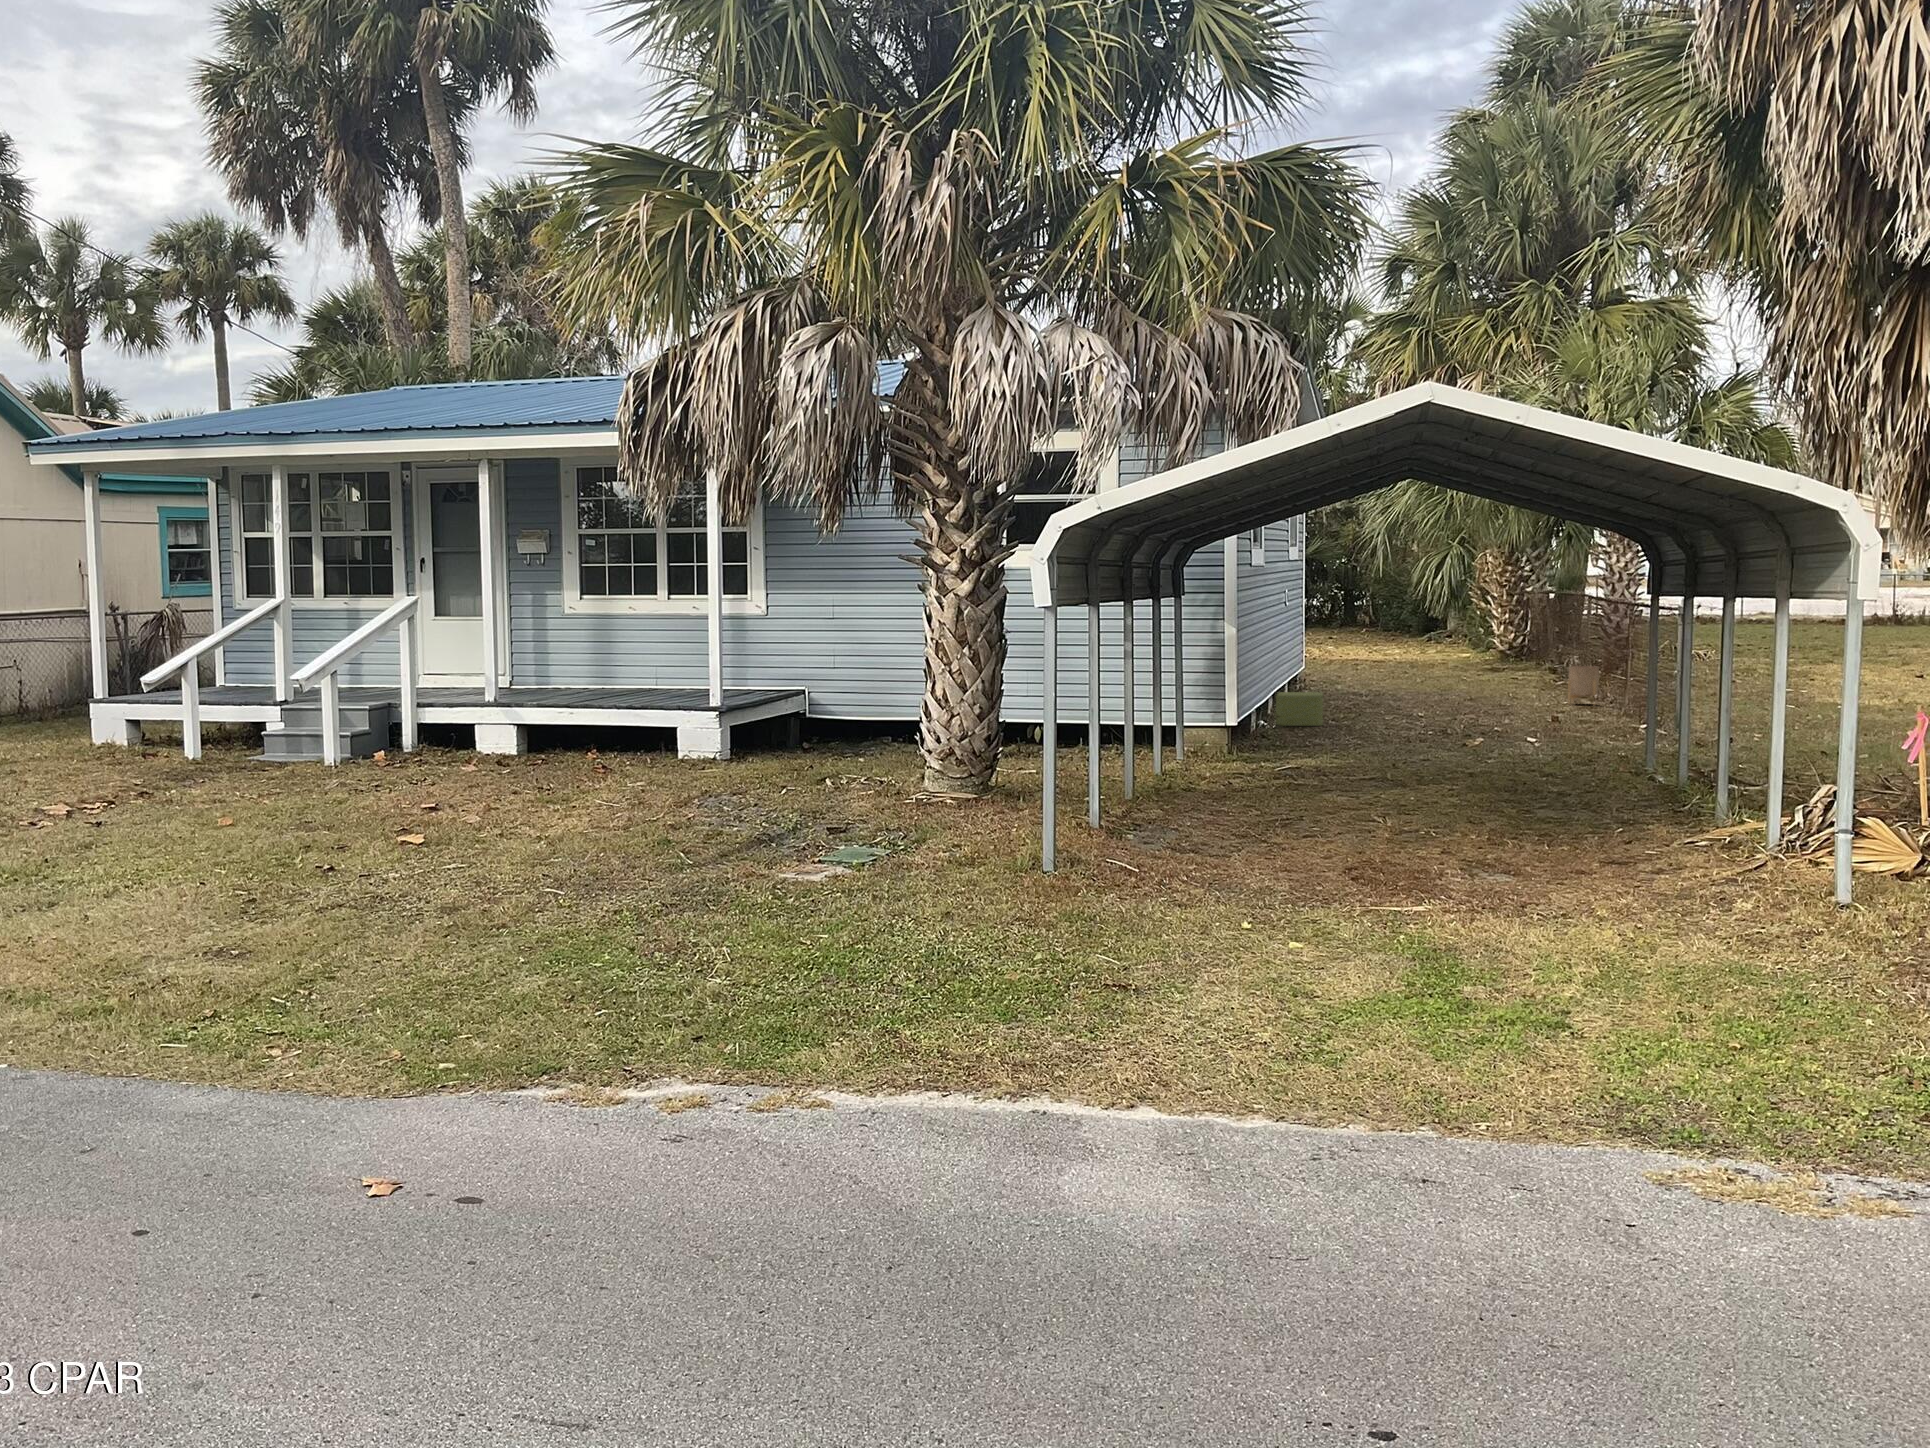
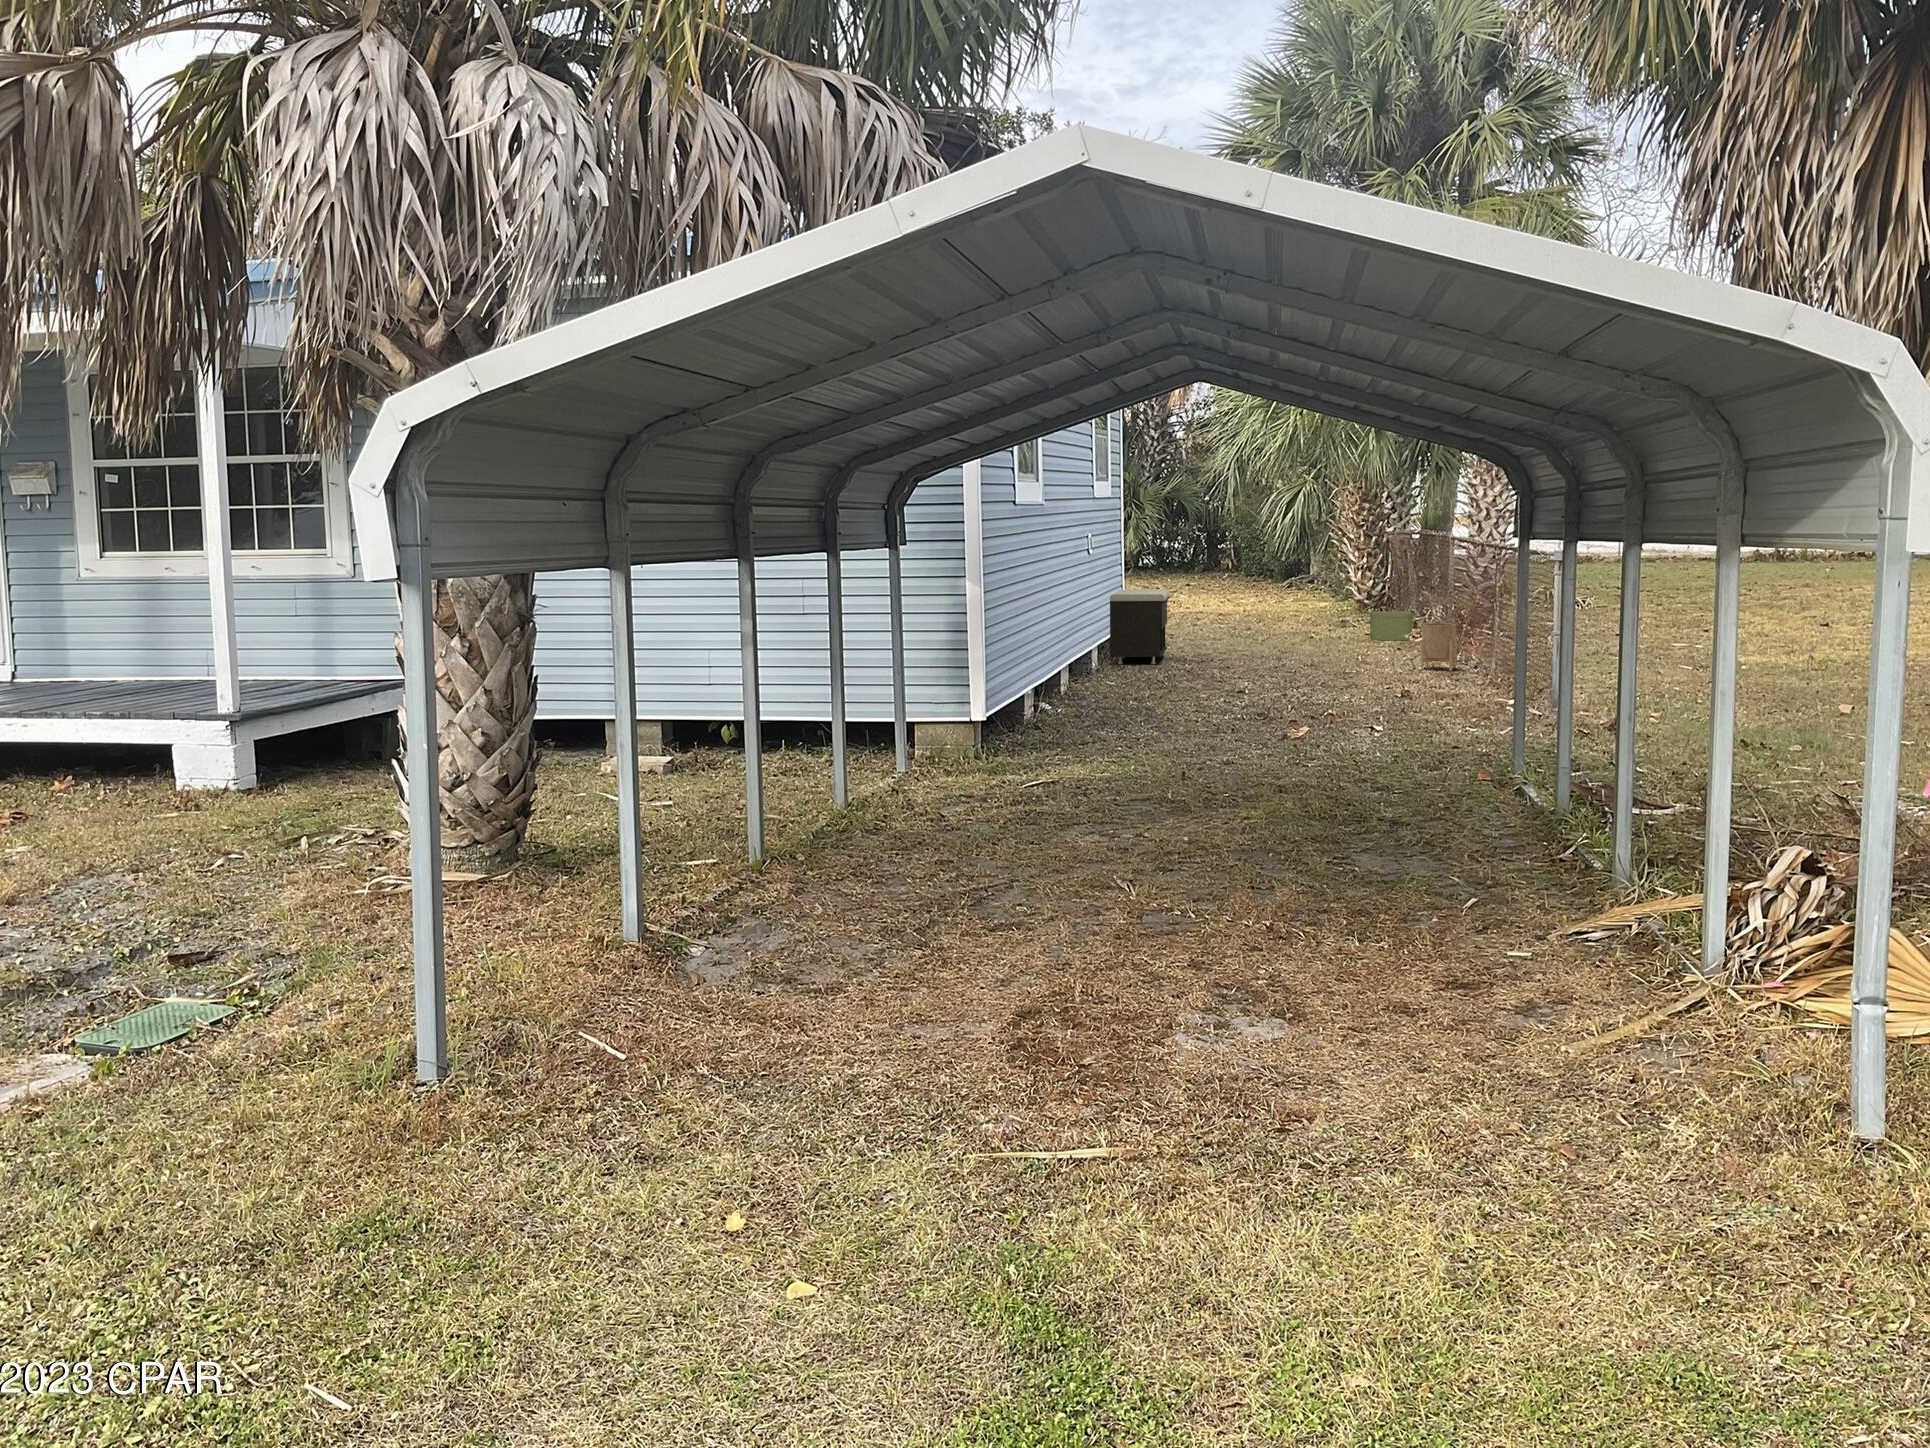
storage bench: none [1295,638,1342,700] -> present [1110,589,1170,664]
storage box: present [1276,692,1323,726] -> present [1370,611,1413,640]

